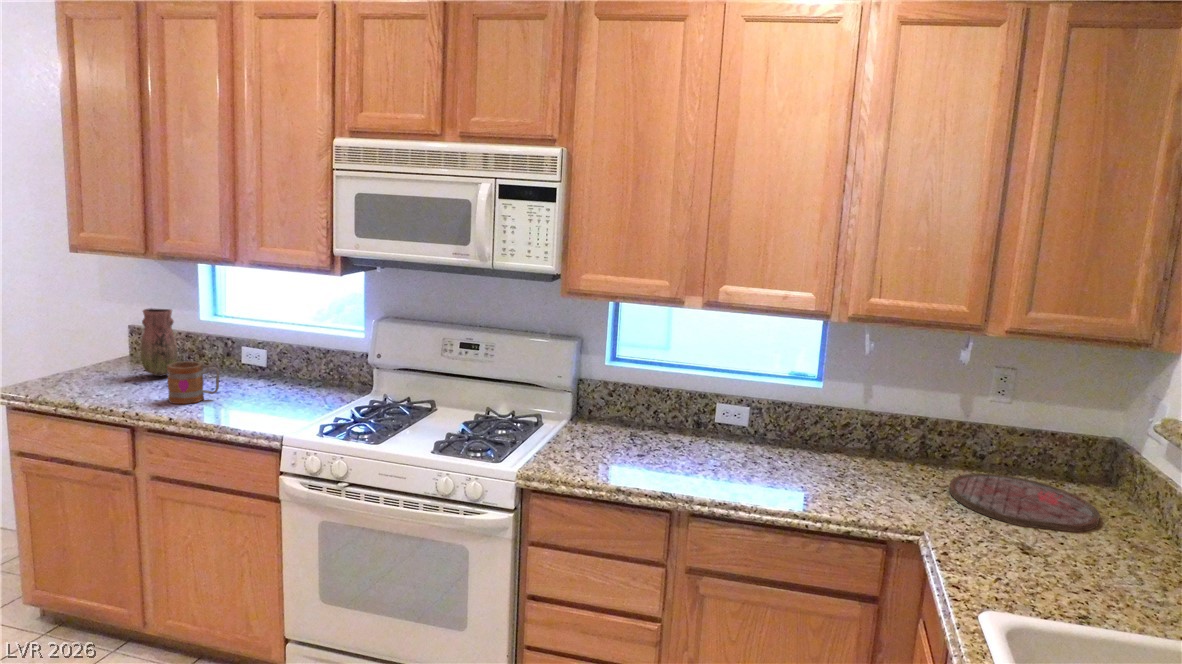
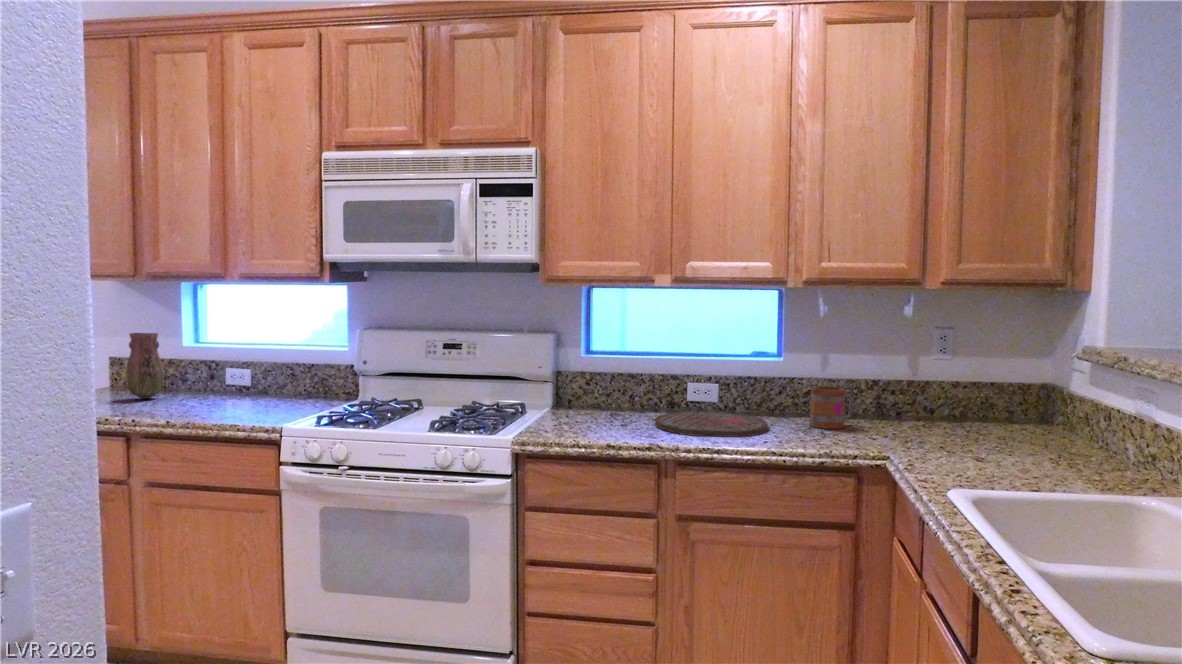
mug: present [167,361,219,404] -> present [809,386,854,429]
cutting board: present [949,473,1100,532] -> present [655,411,768,437]

